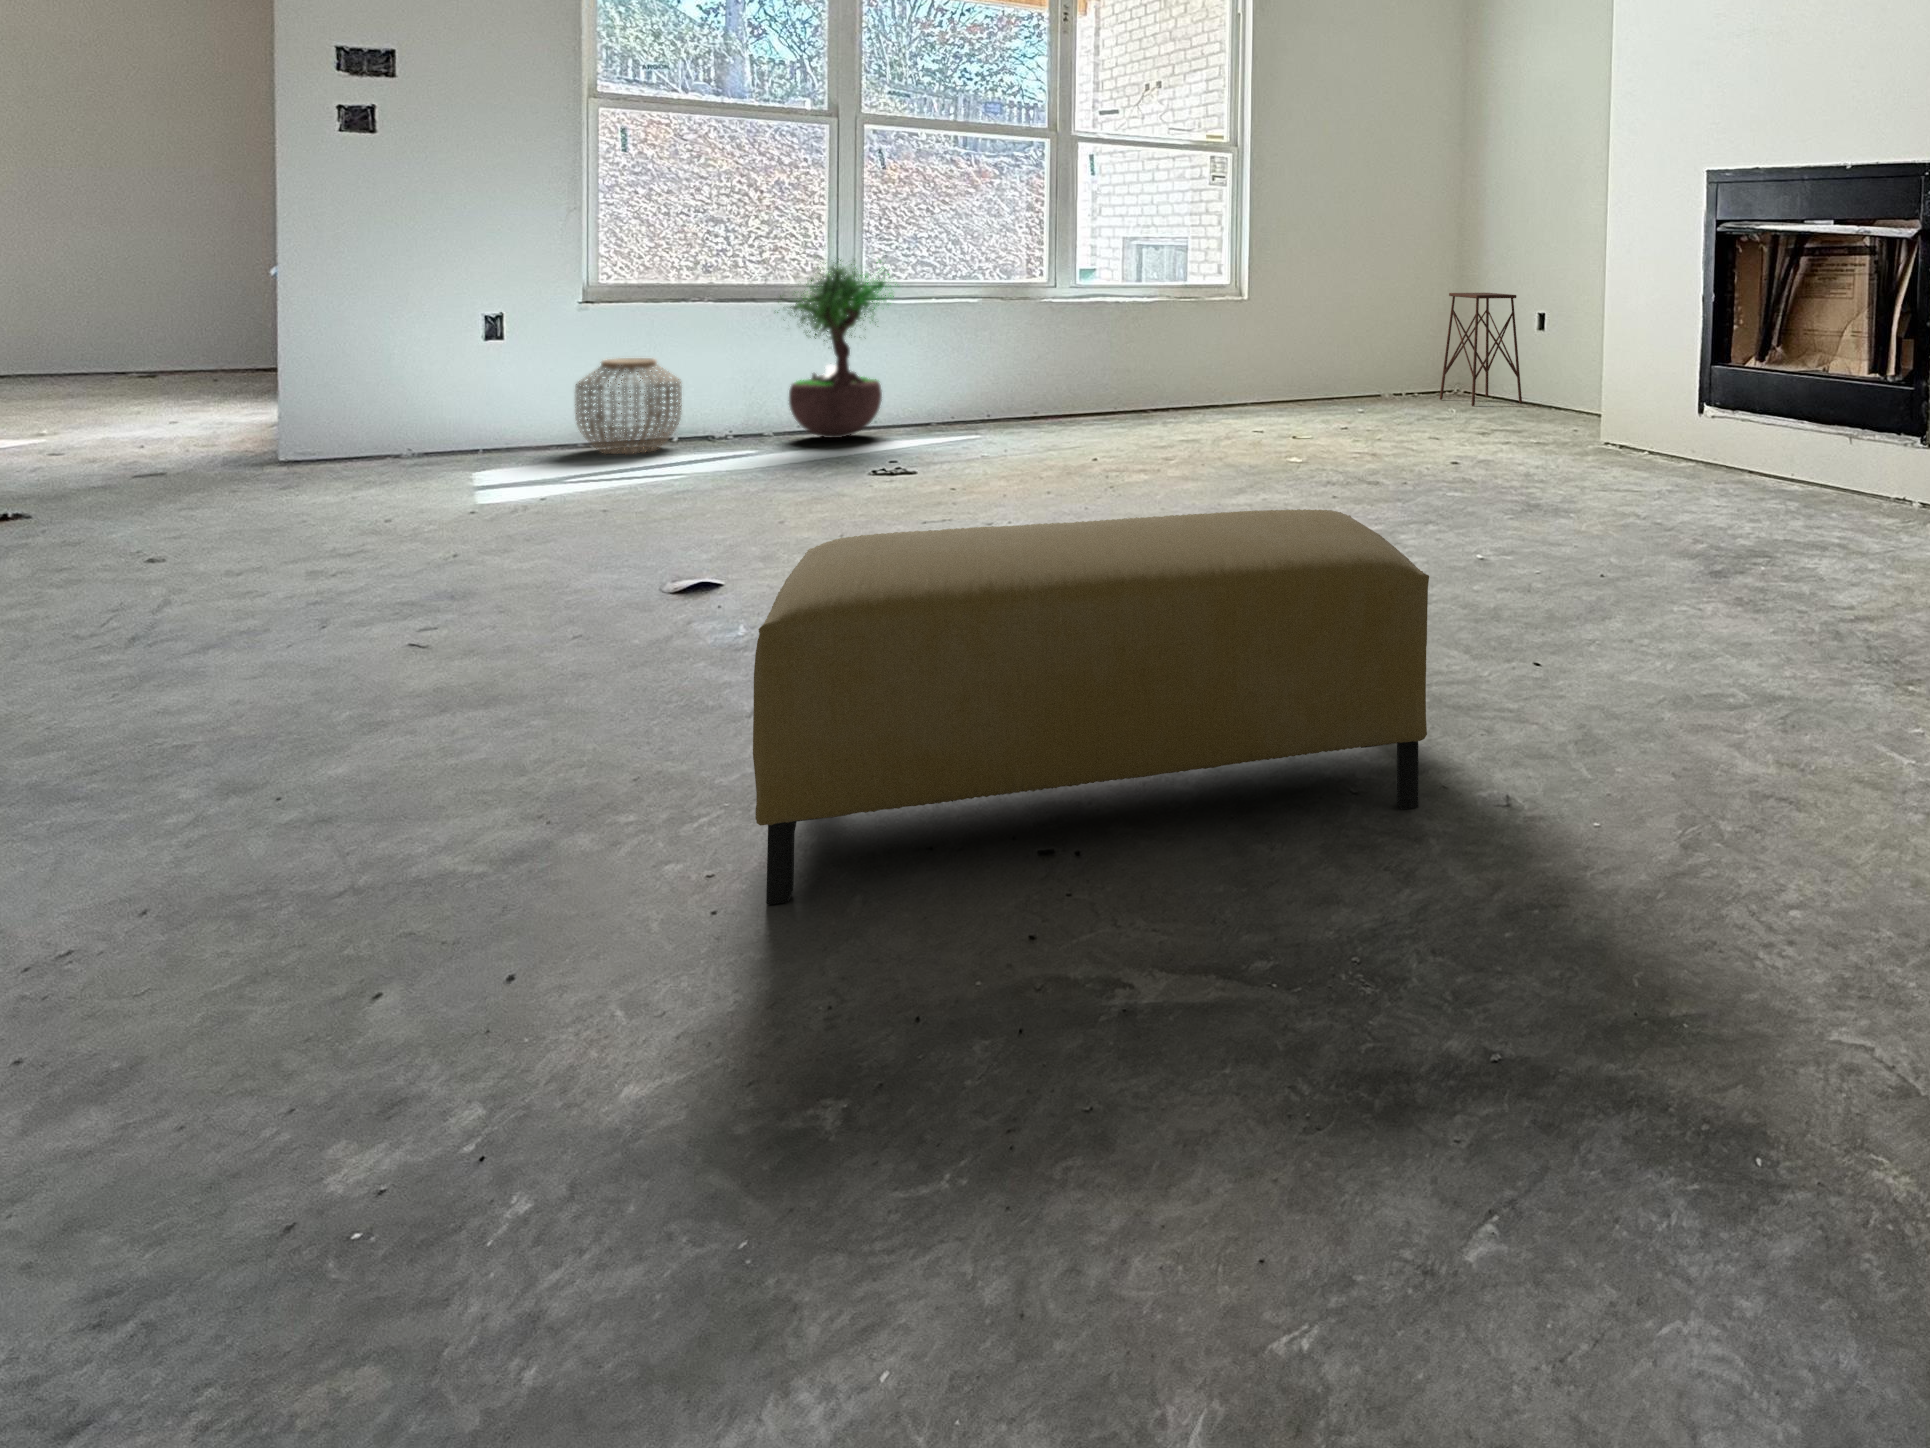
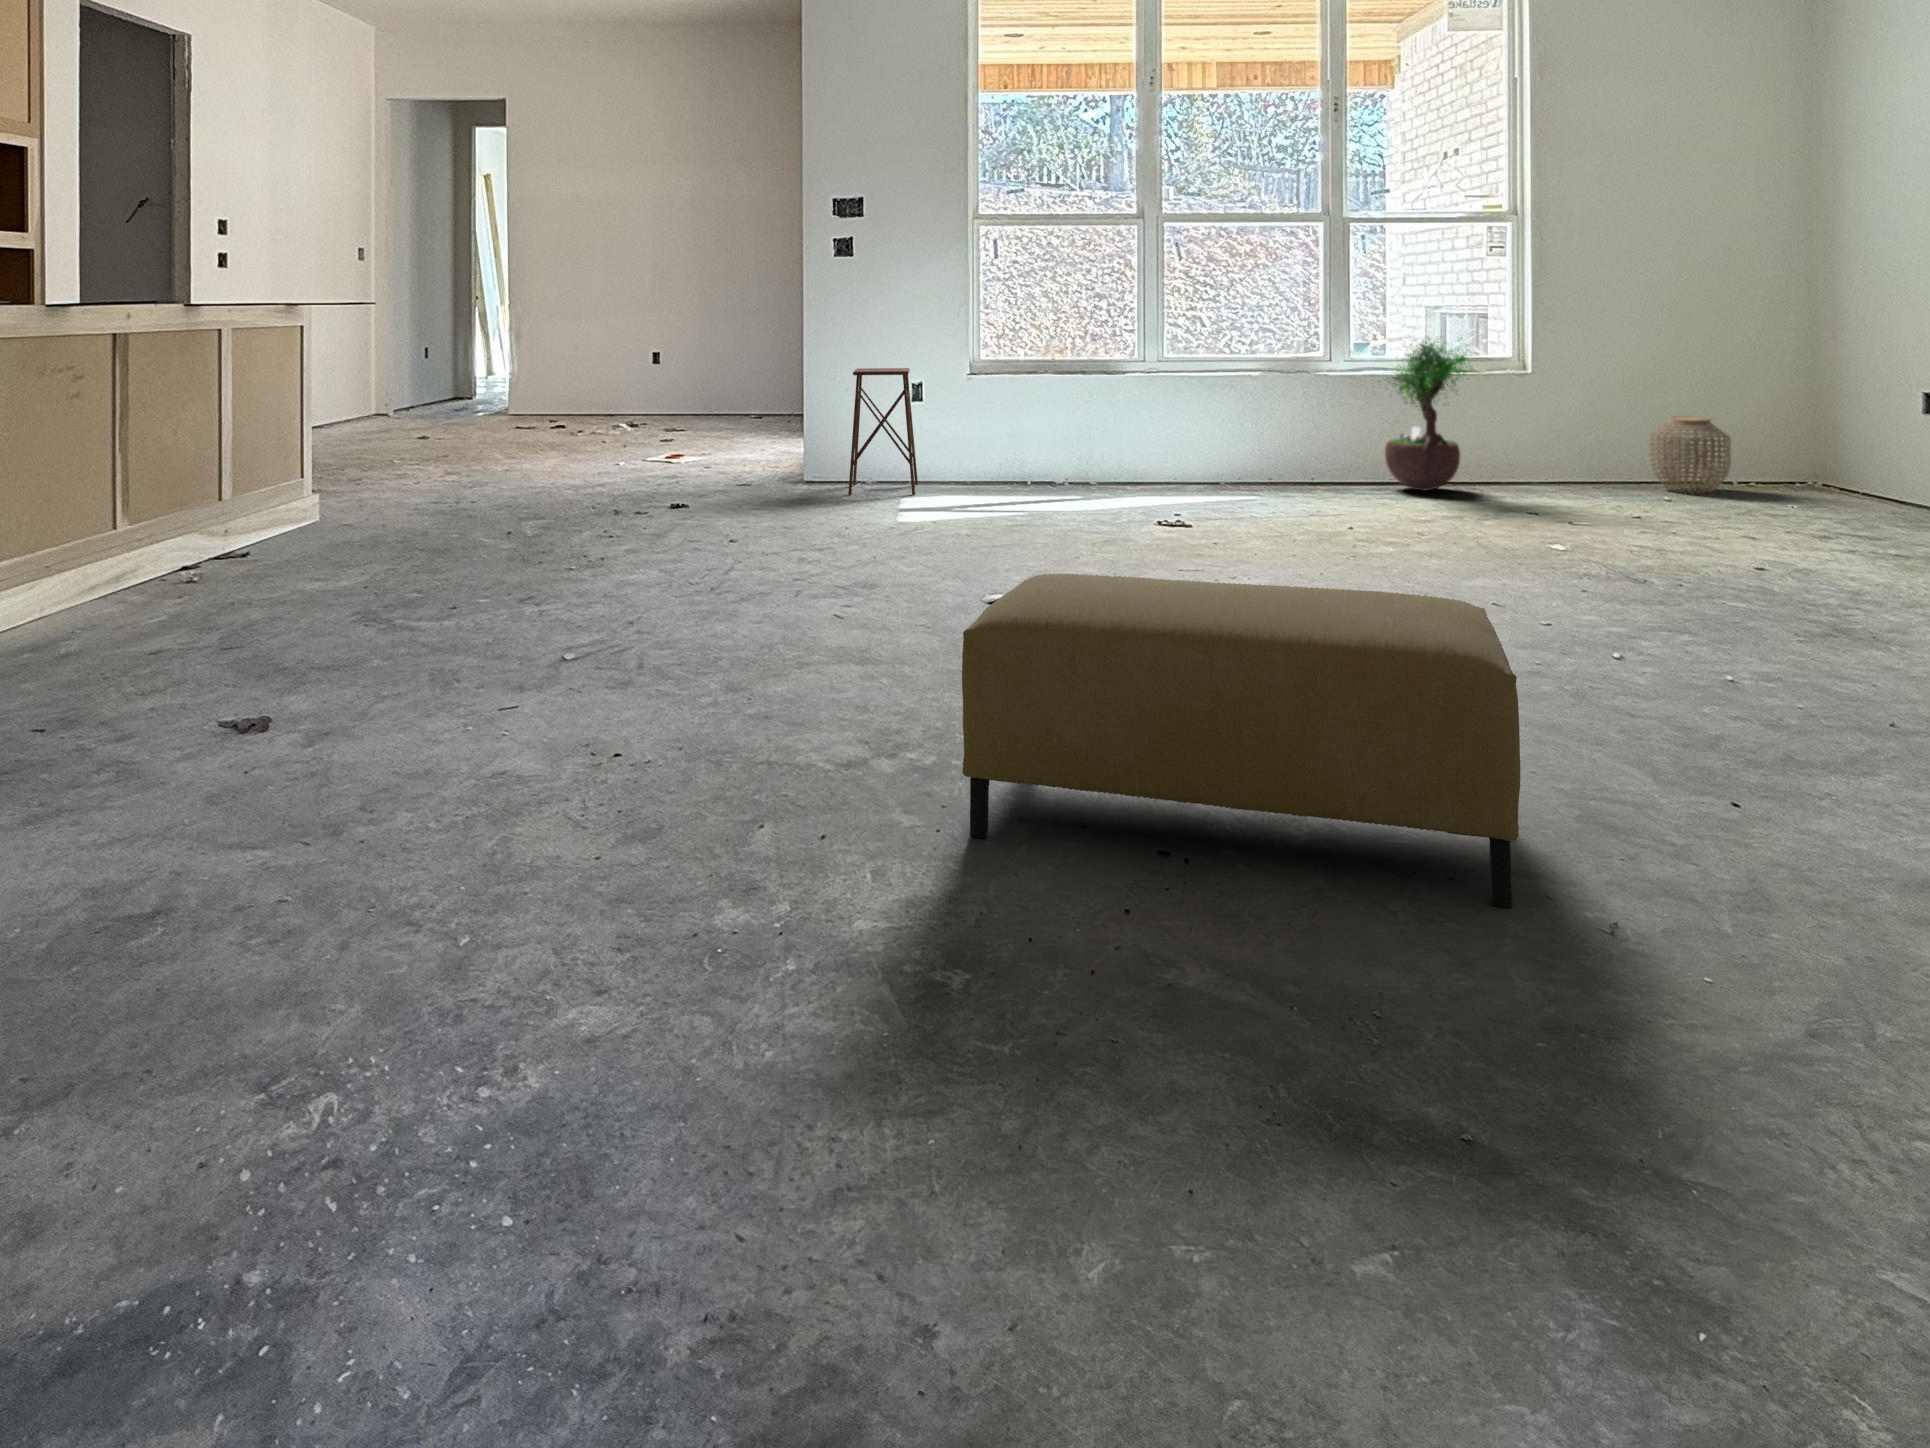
potted tree: present [775,257,896,438] -> present [1378,327,1474,490]
side table: present [1440,293,1522,406] -> present [848,368,918,495]
woven basket: present [575,358,682,454] -> present [1649,416,1731,493]

